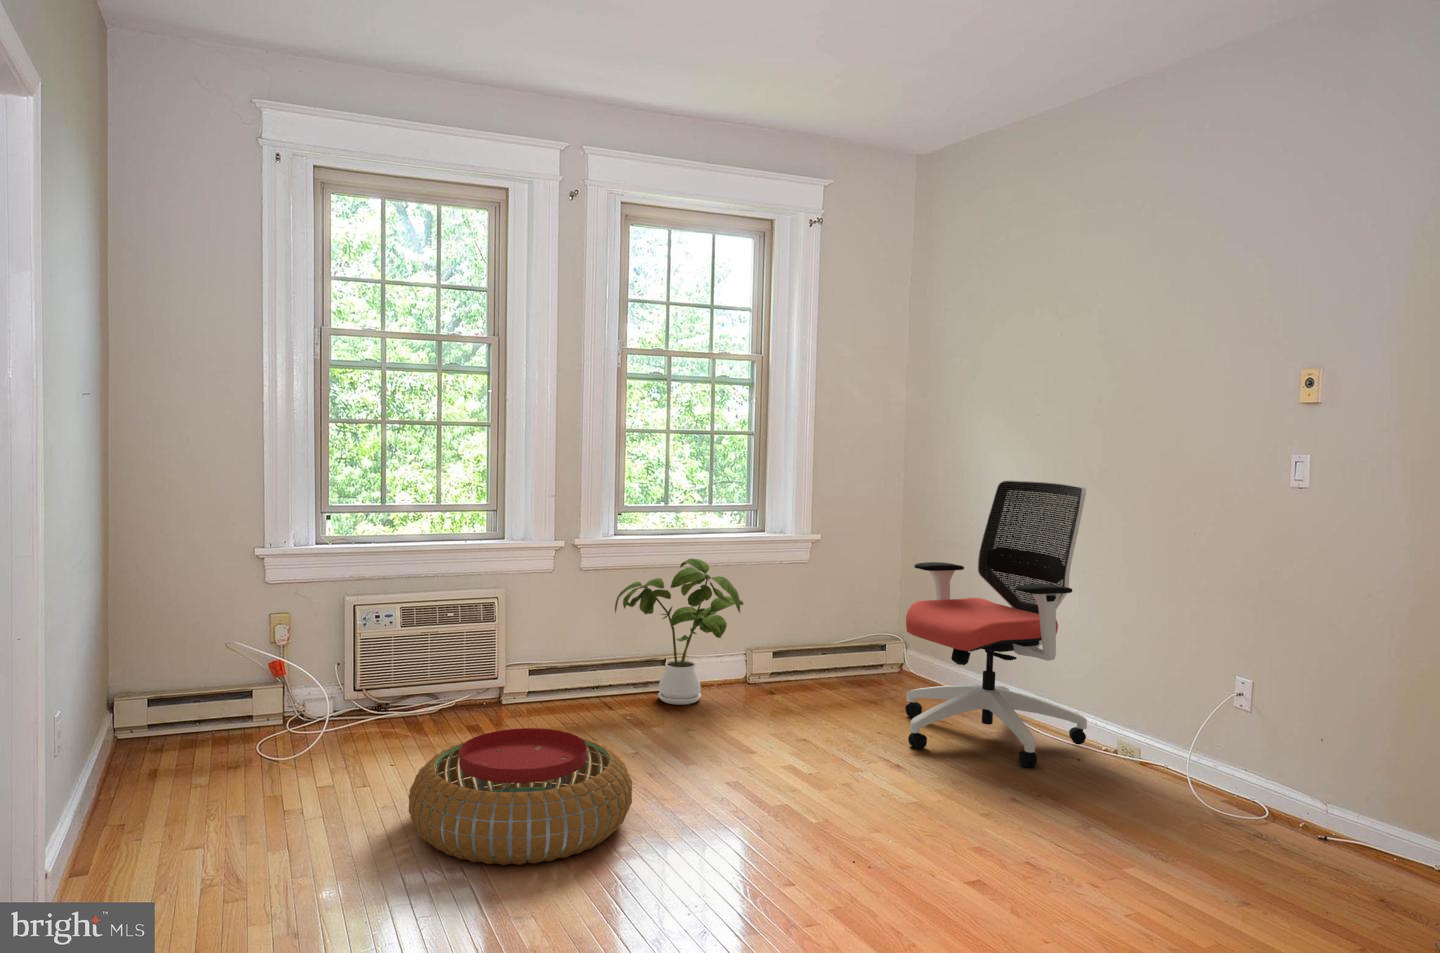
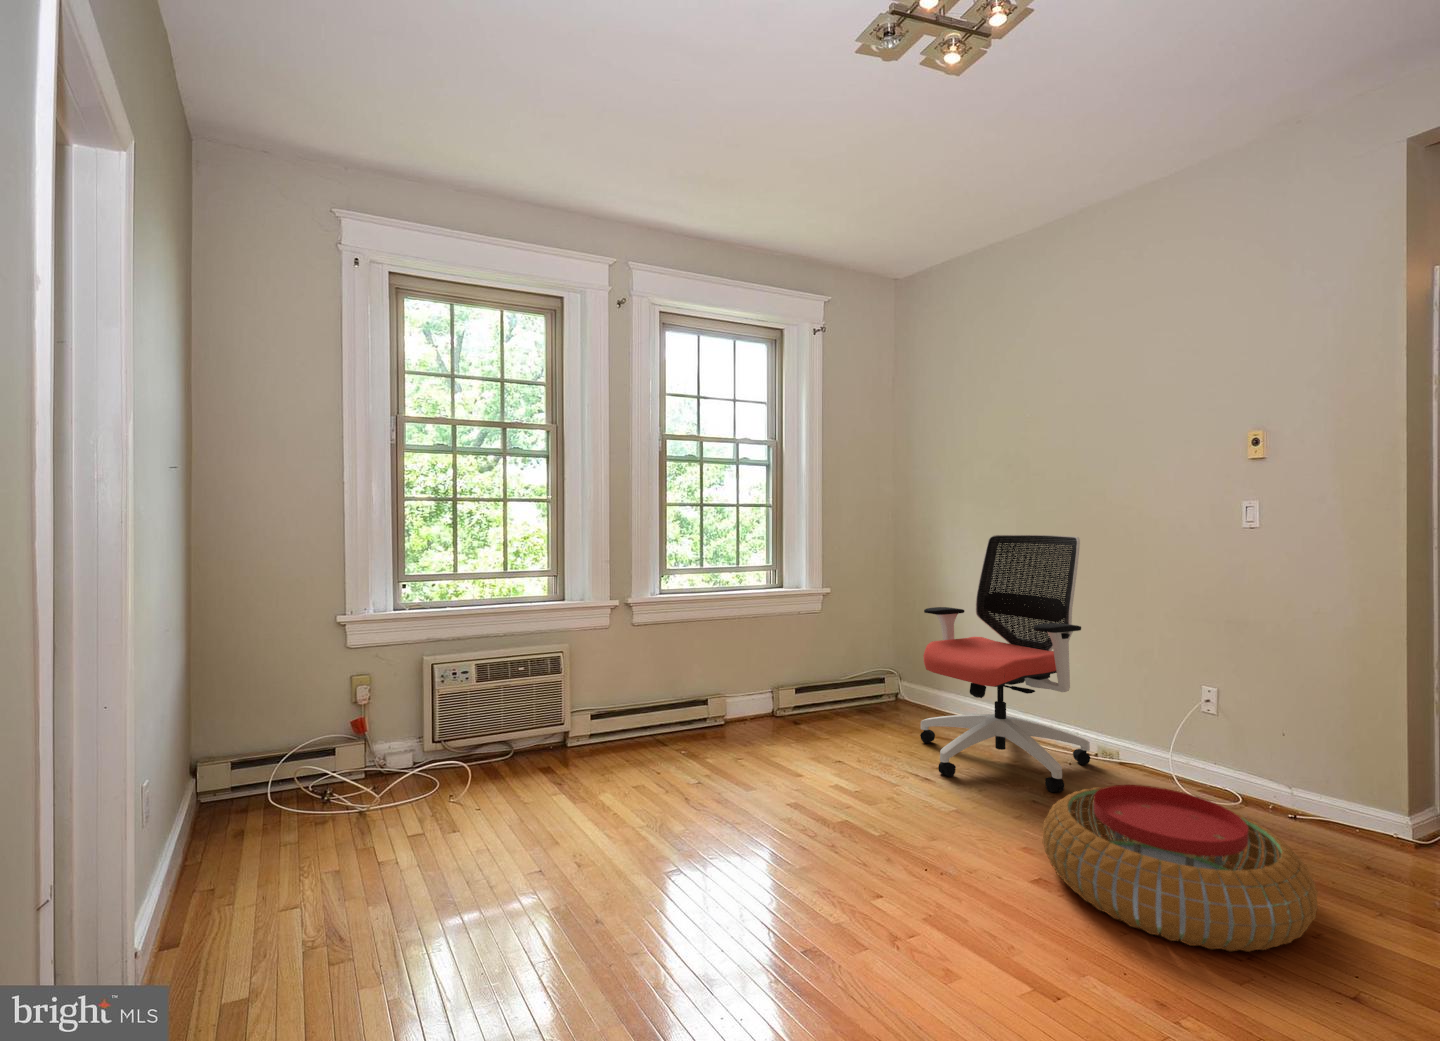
house plant: present [615,559,743,705] -> none [664,611,778,740]
pouf: present [409,728,632,865] -> present [1043,785,1318,952]

